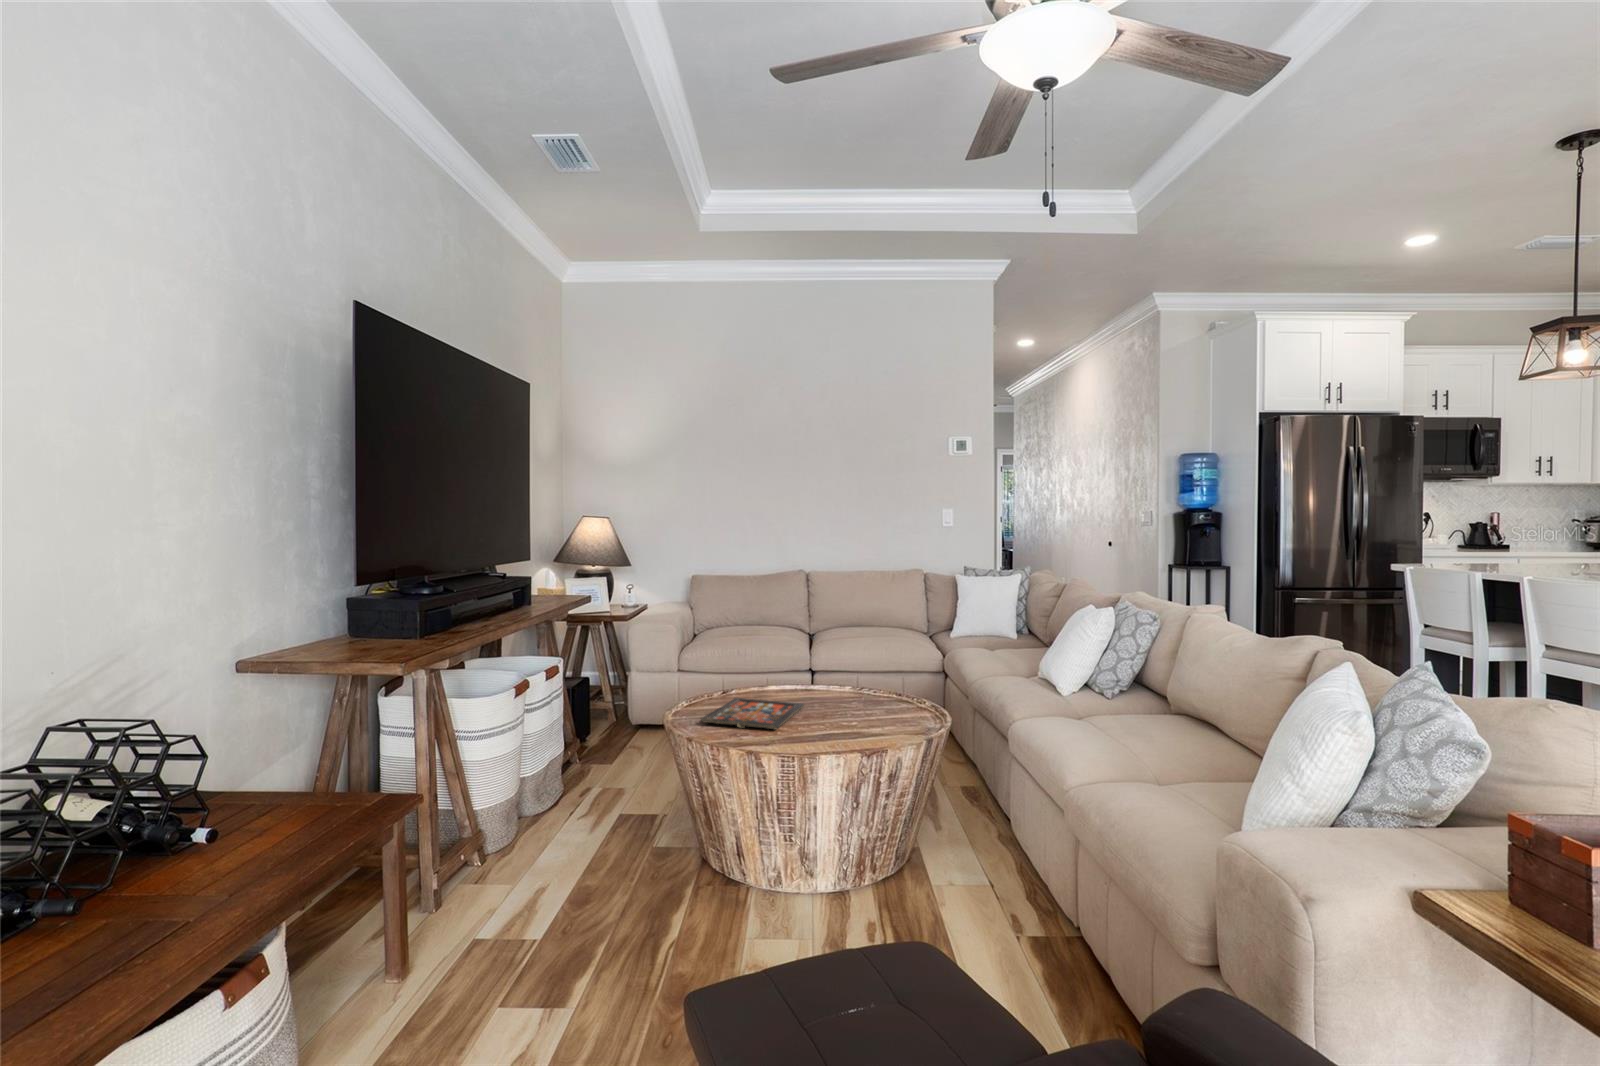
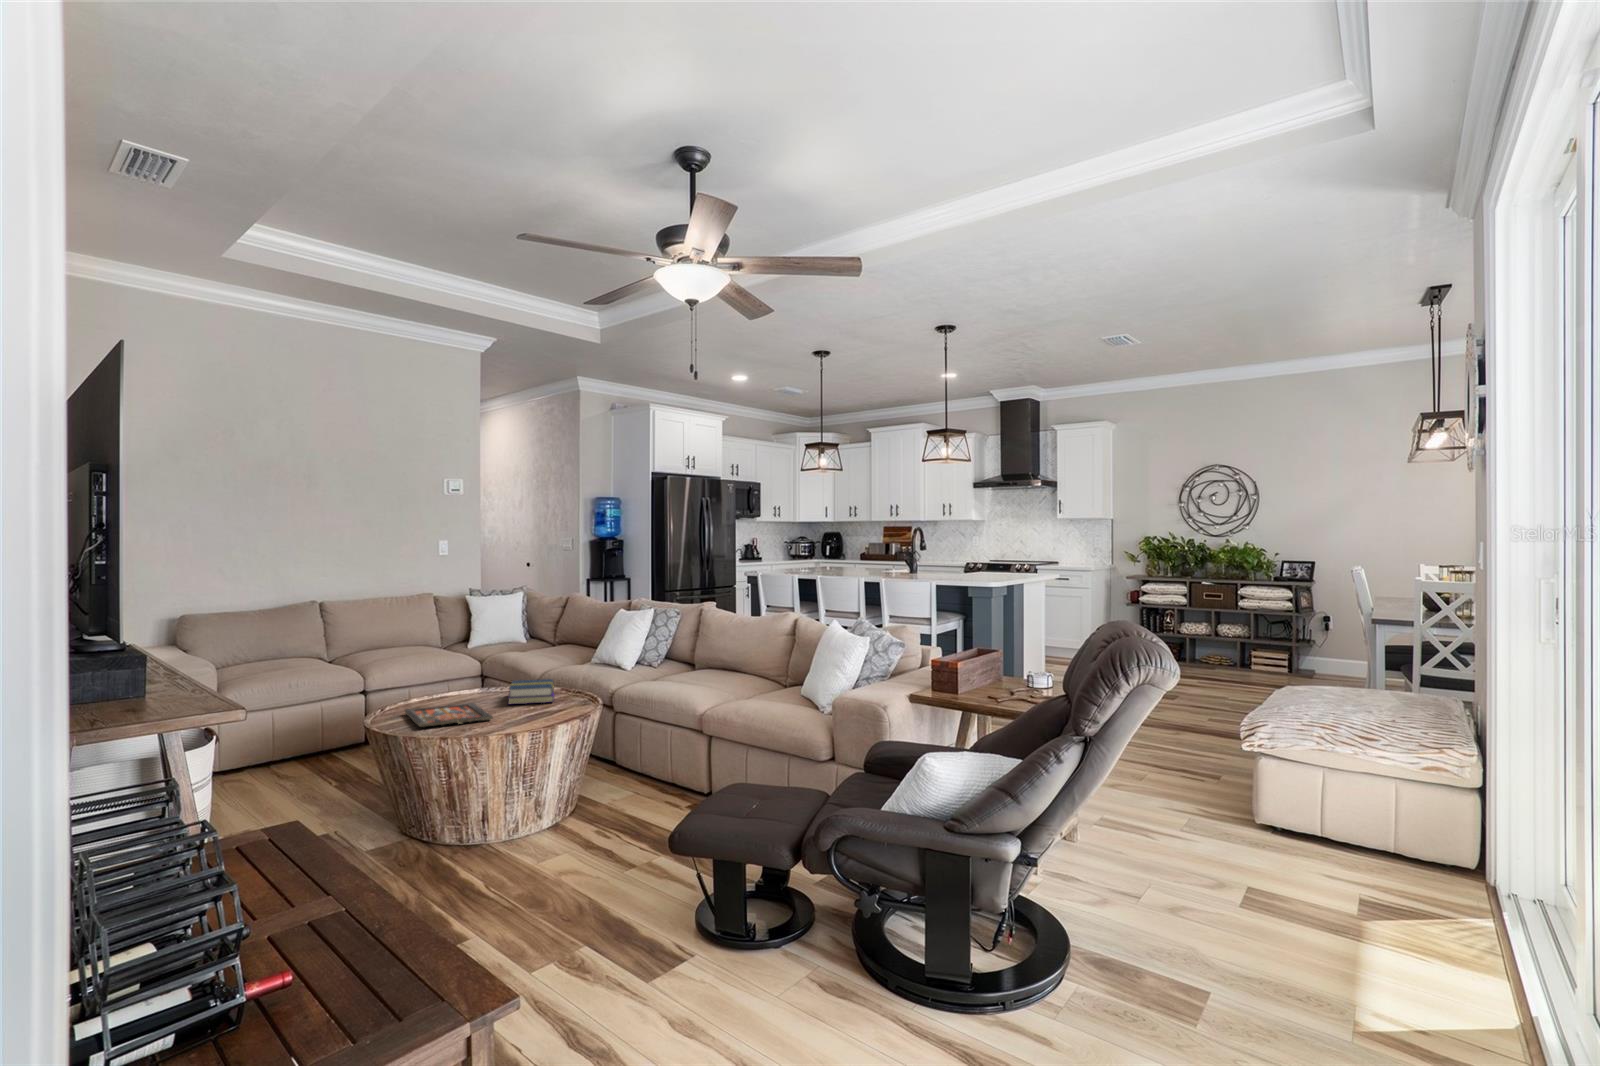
book: none [833,684,914,721] -> present [508,679,555,705]

